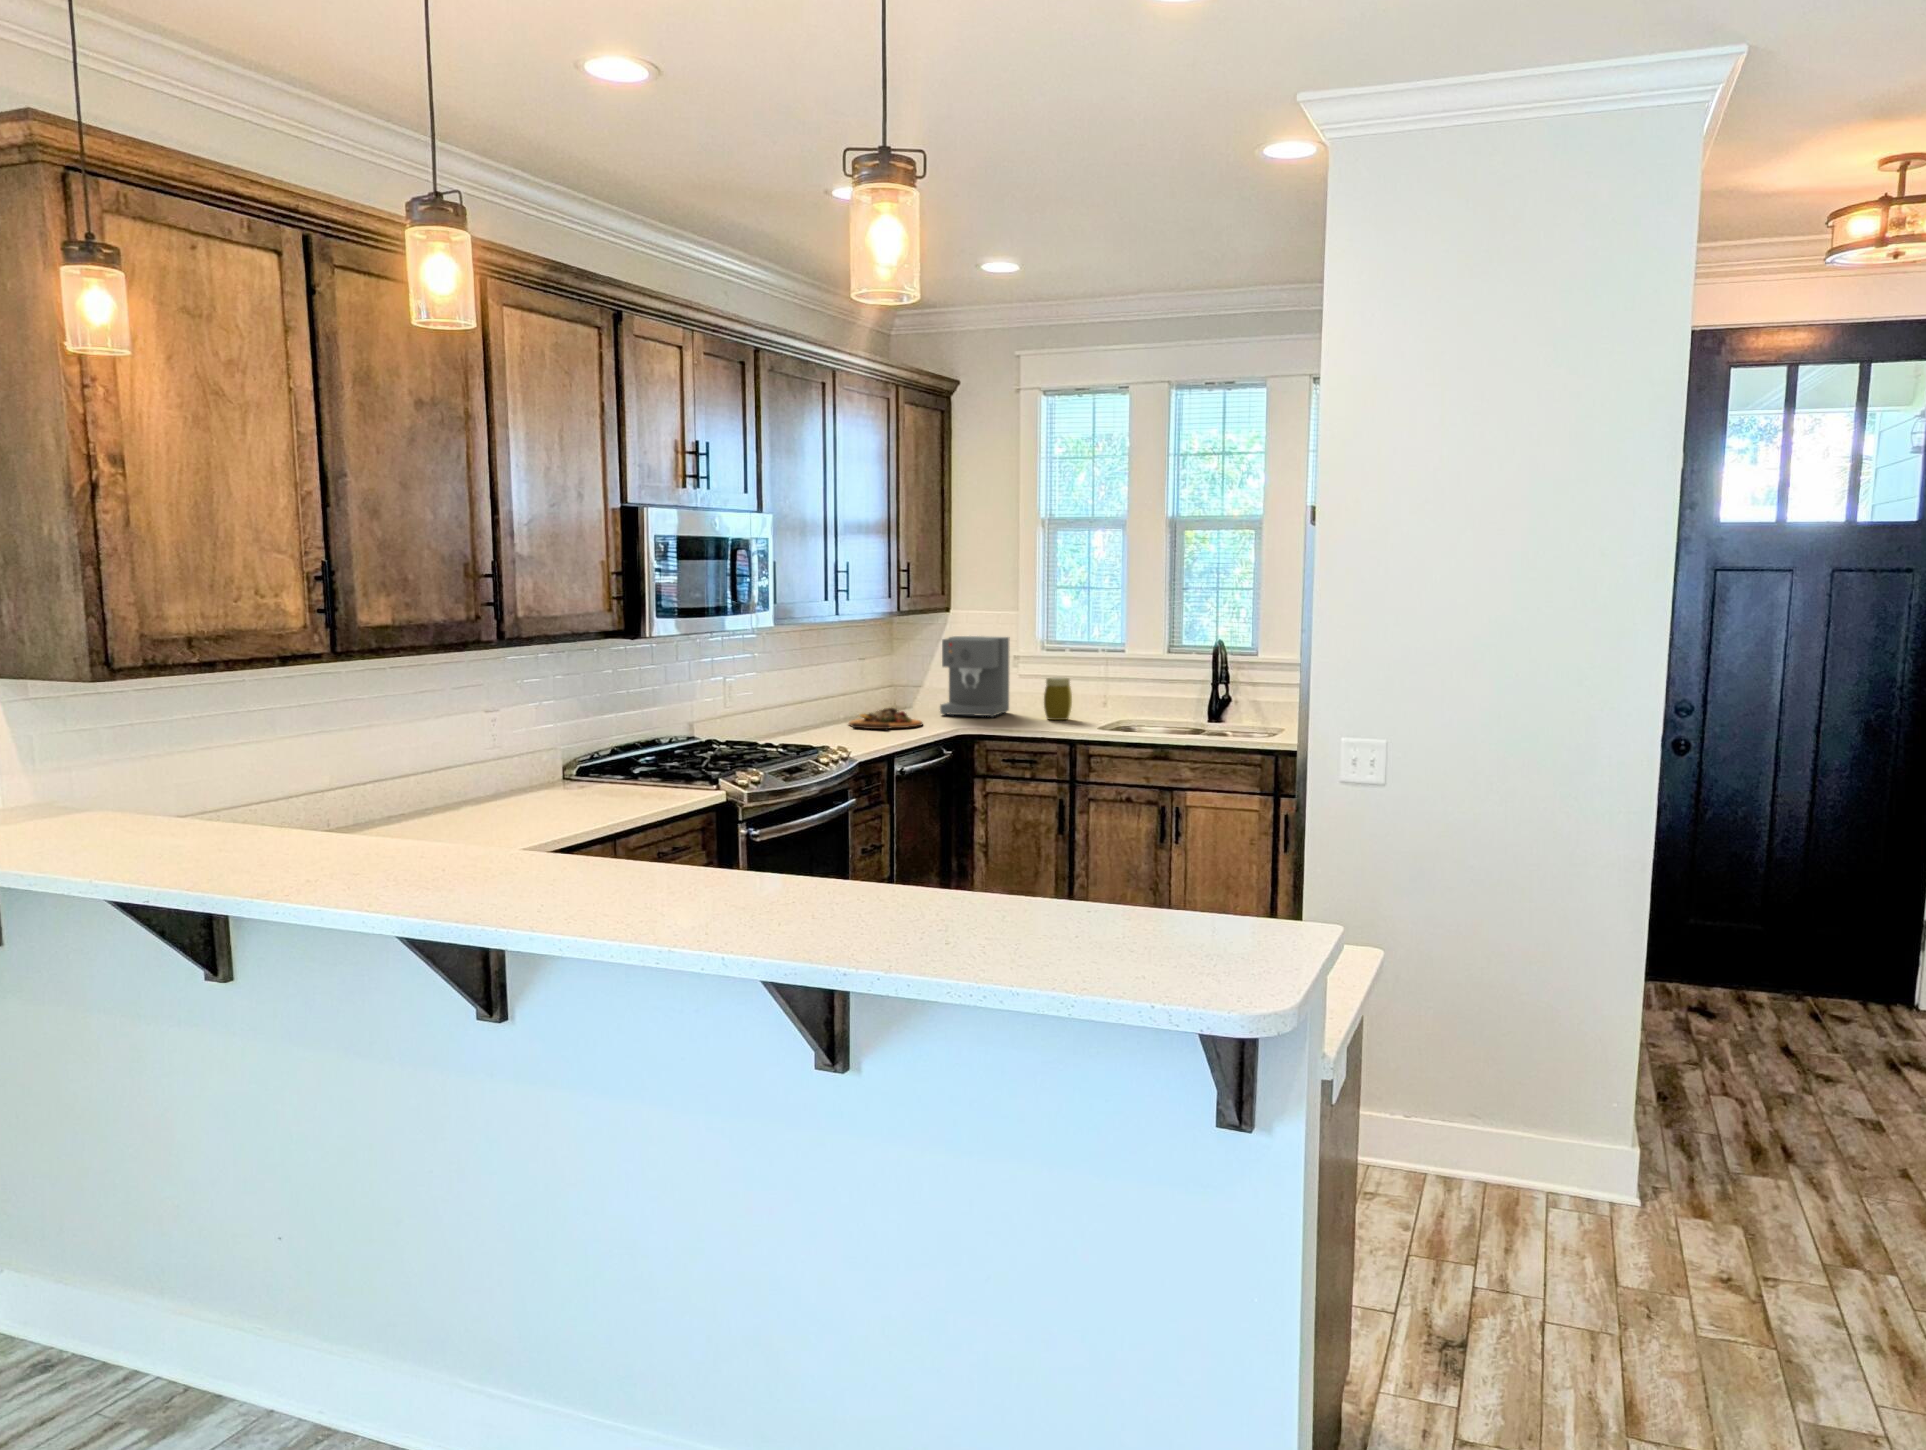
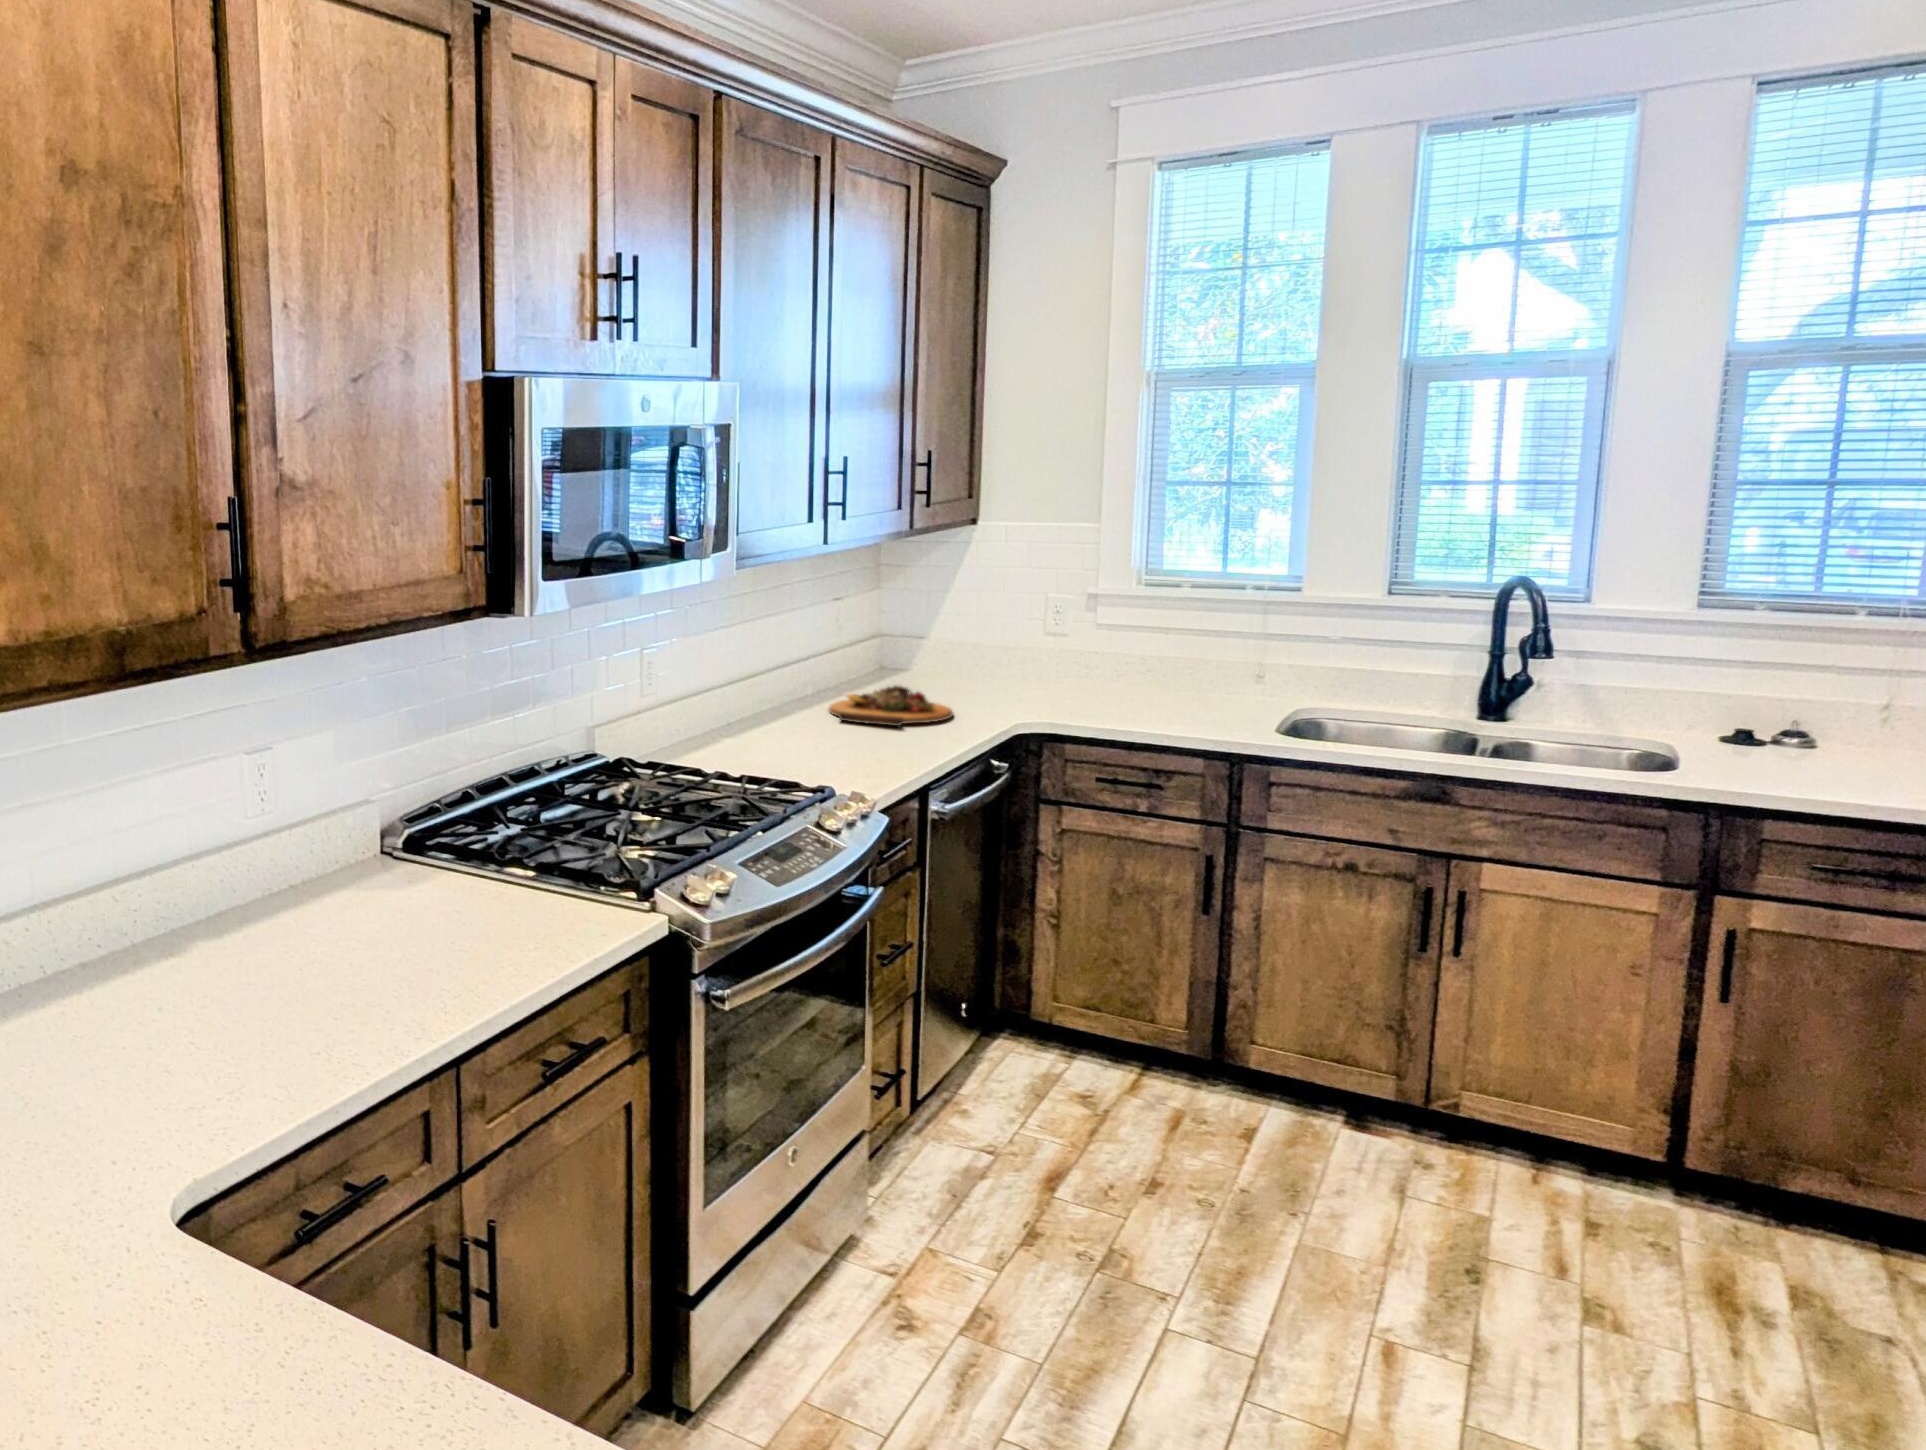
coffee maker: present [940,636,1009,717] -> none [969,565,1085,698]
jar: present [1044,678,1072,720] -> none [1154,635,1203,706]

